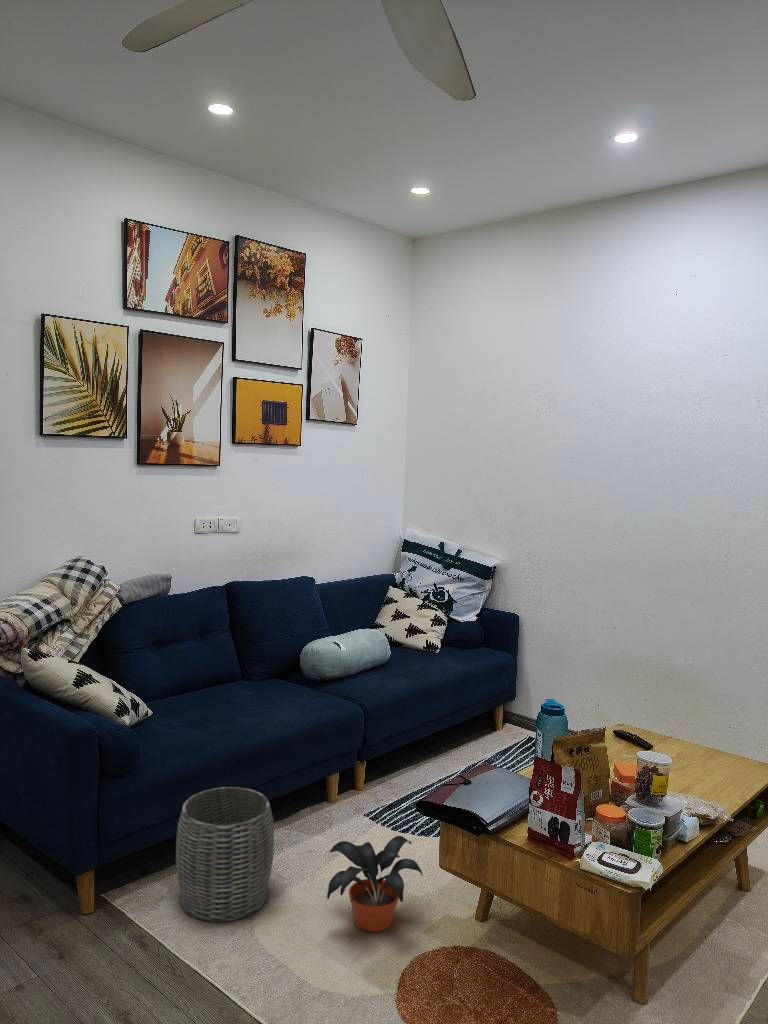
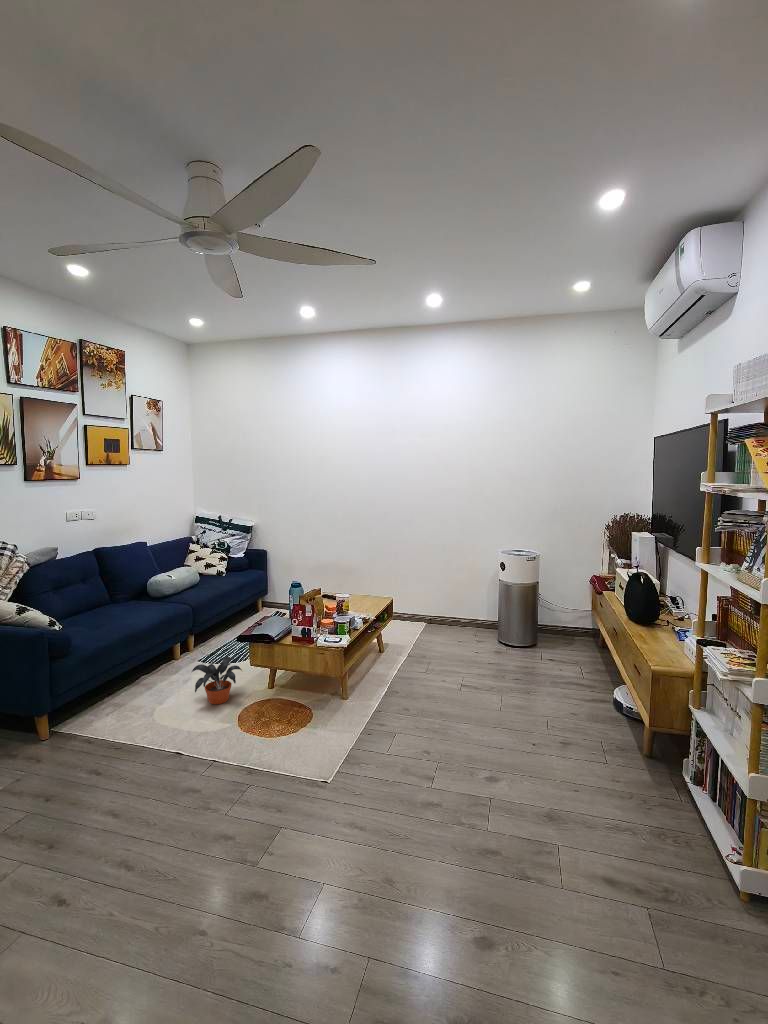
woven basket: present [176,787,274,922] -> none [100,652,159,722]

